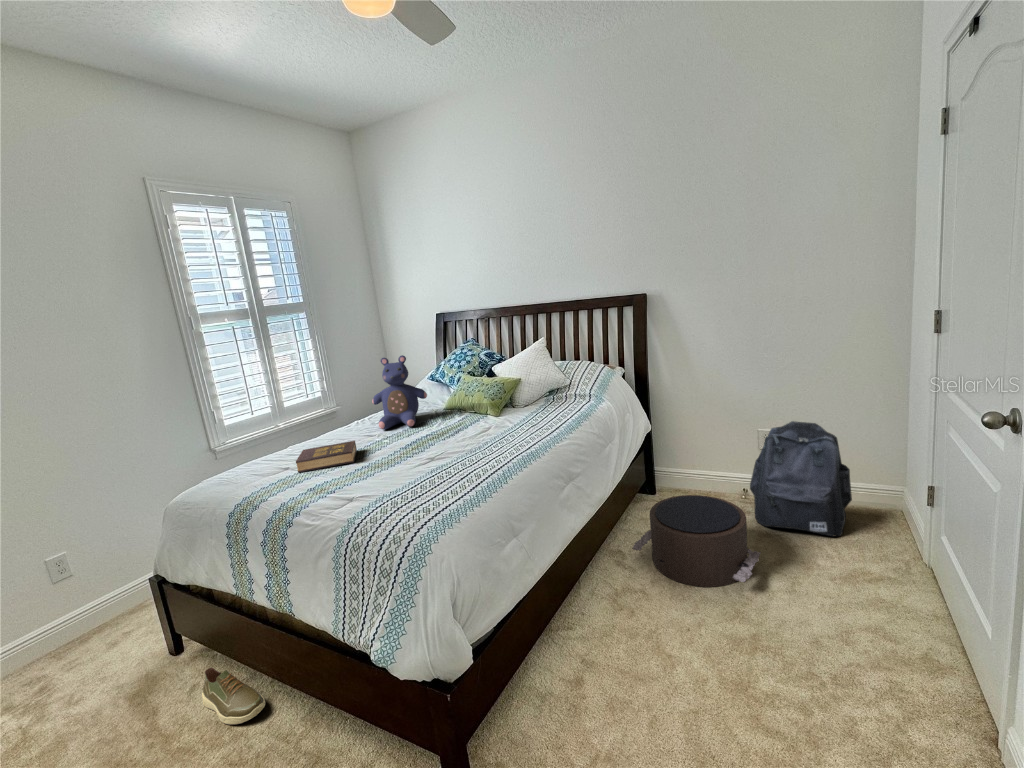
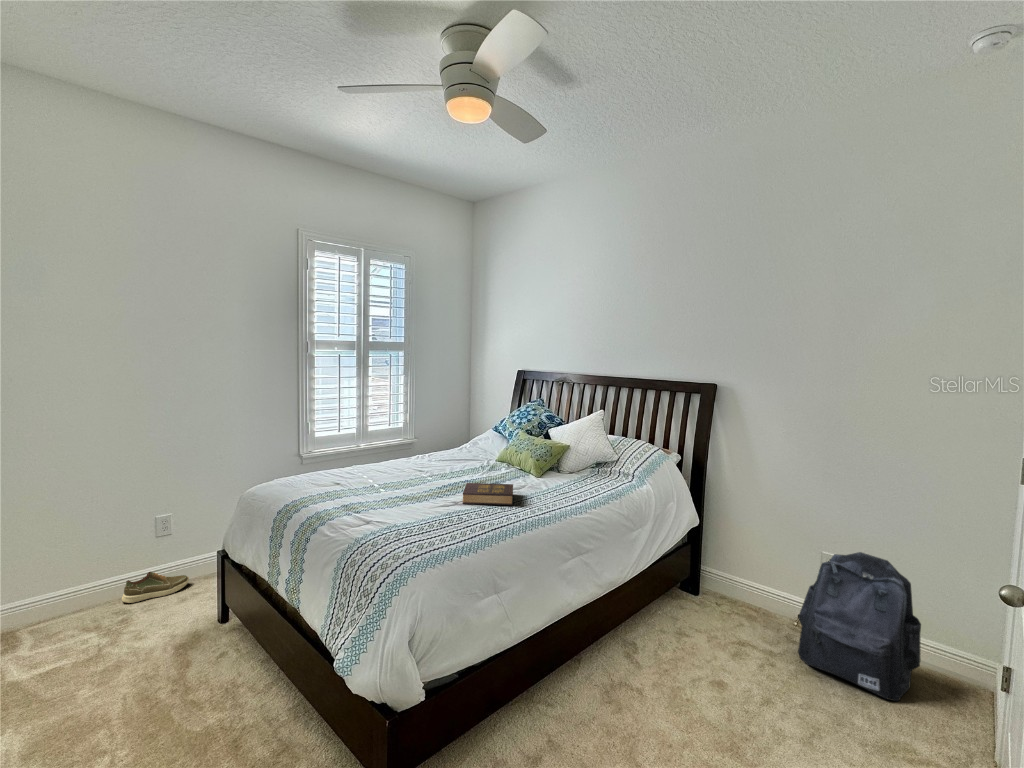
teddy bear: present [372,355,427,430] -> none [429,403,479,470]
hardback book: present [296,441,357,473] -> present [462,483,513,505]
pouf: present [632,495,761,587] -> none [642,602,783,716]
shoe: present [202,667,265,725] -> present [122,572,189,603]

